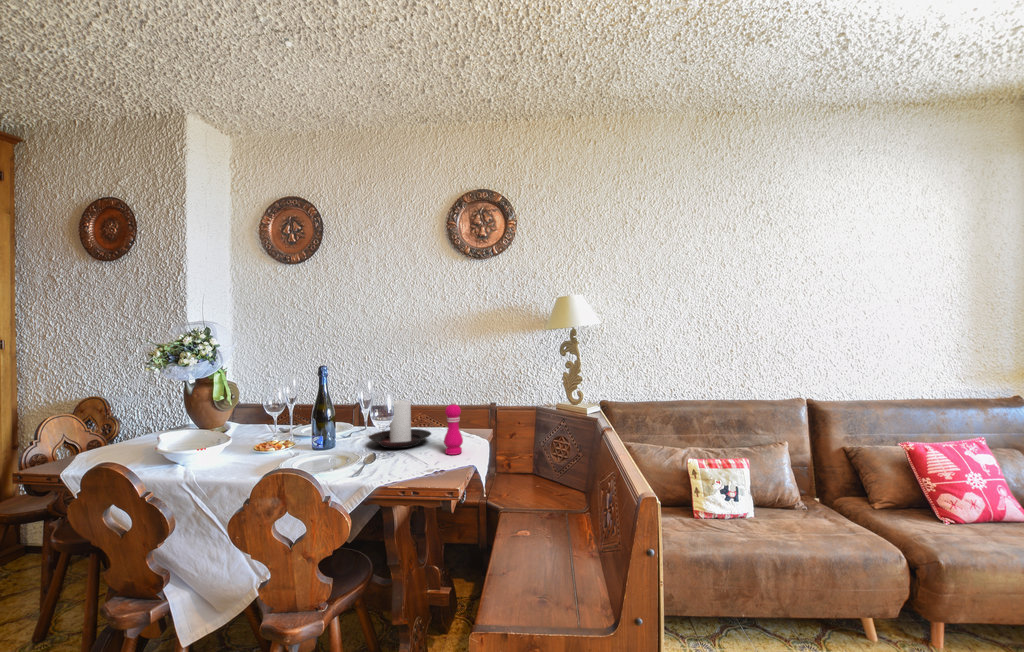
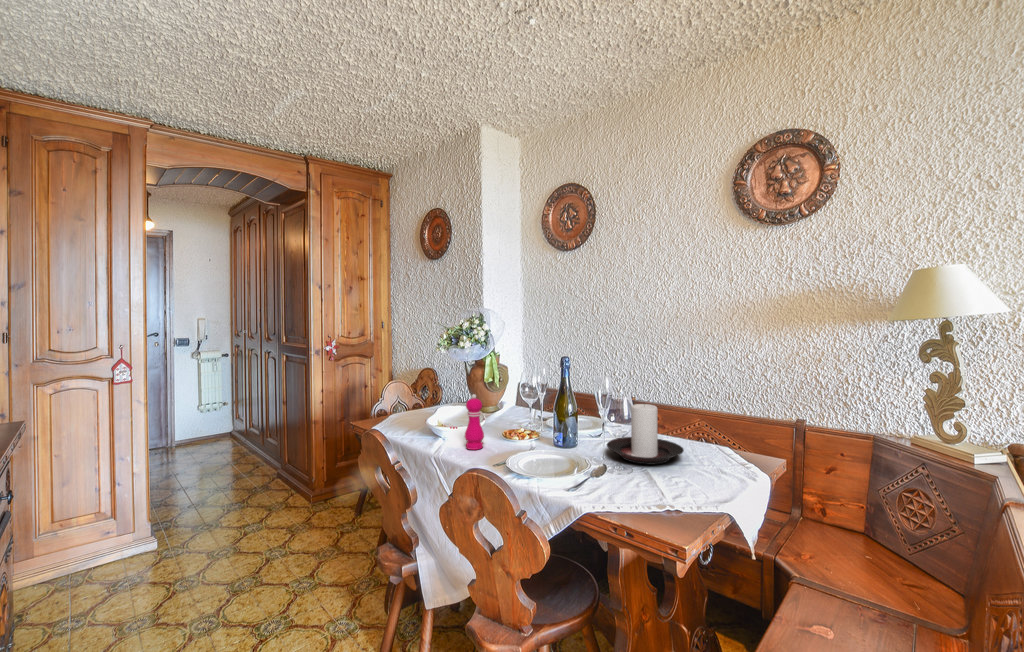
pepper mill: present [444,401,463,455] -> present [465,394,484,450]

